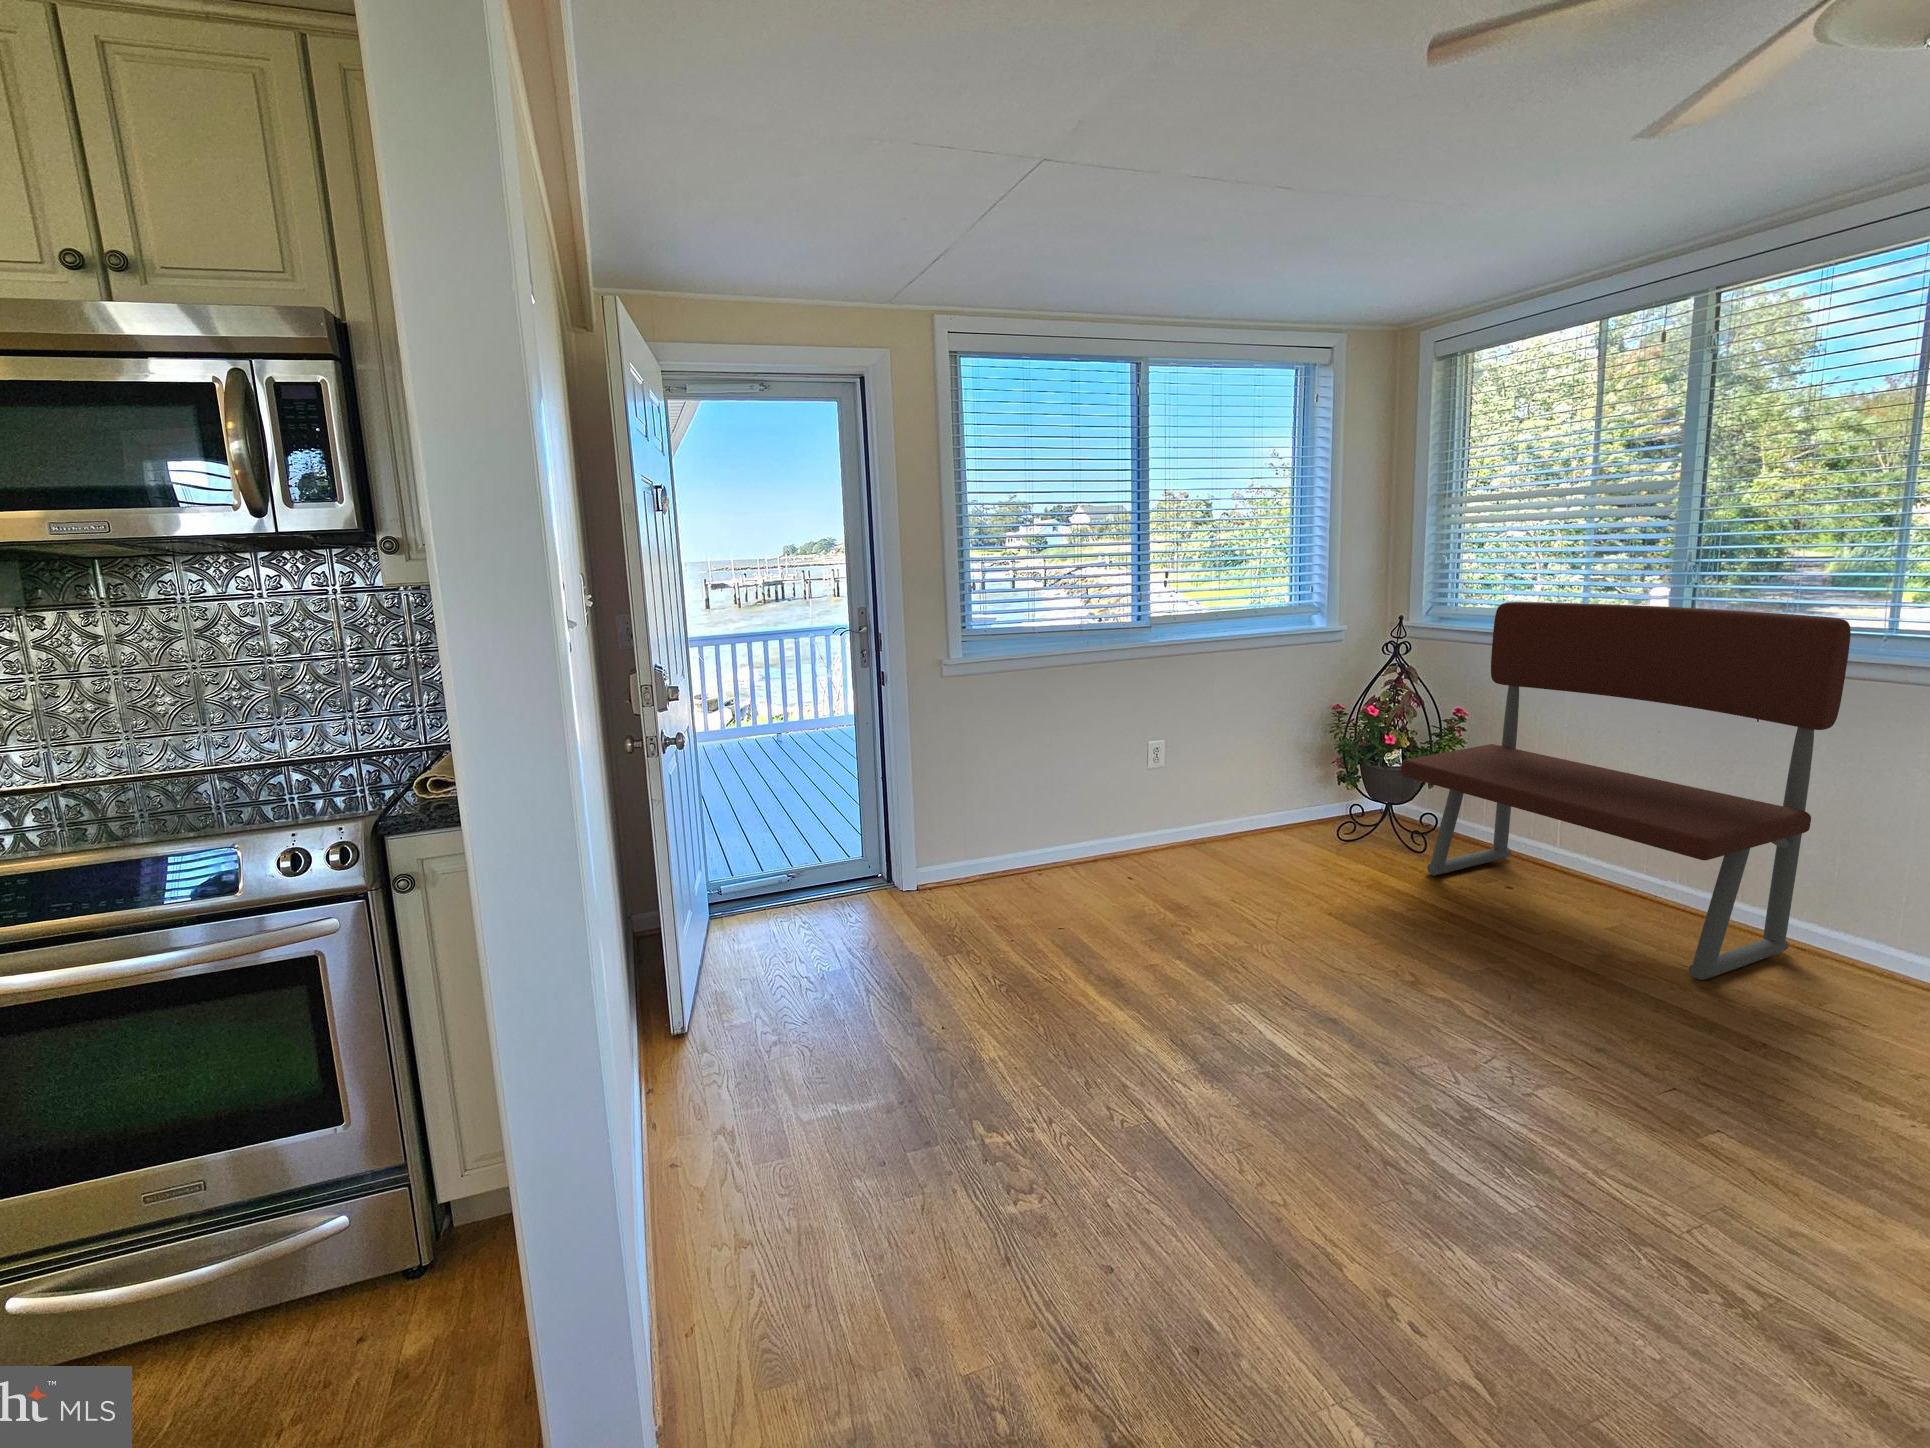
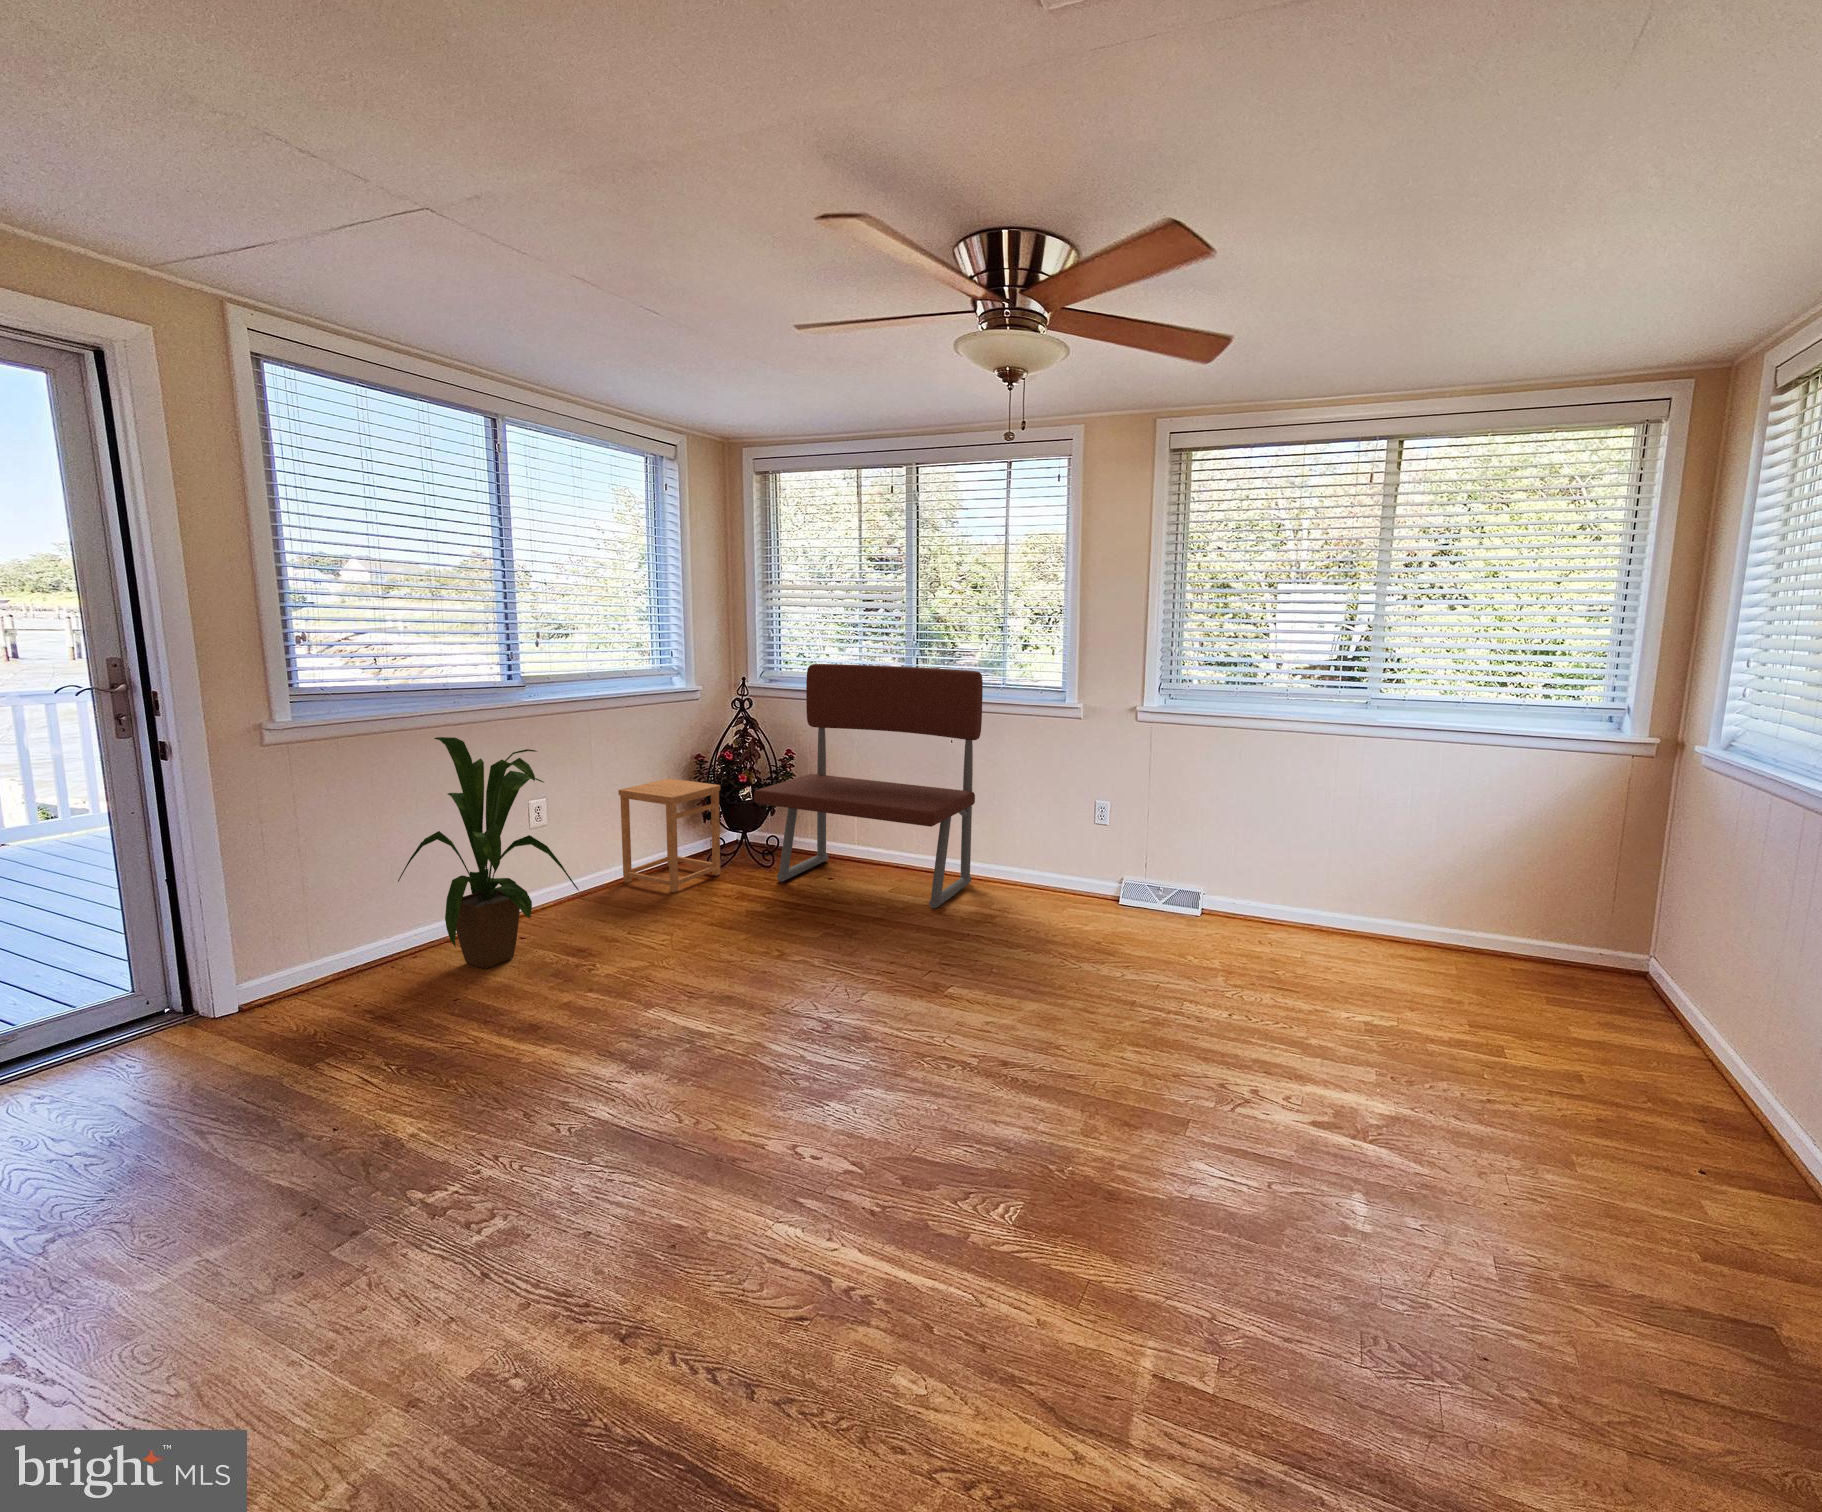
house plant: none [1024,685,1179,902] -> present [398,737,579,969]
side table: none [1237,729,1359,860] -> present [618,778,720,892]

